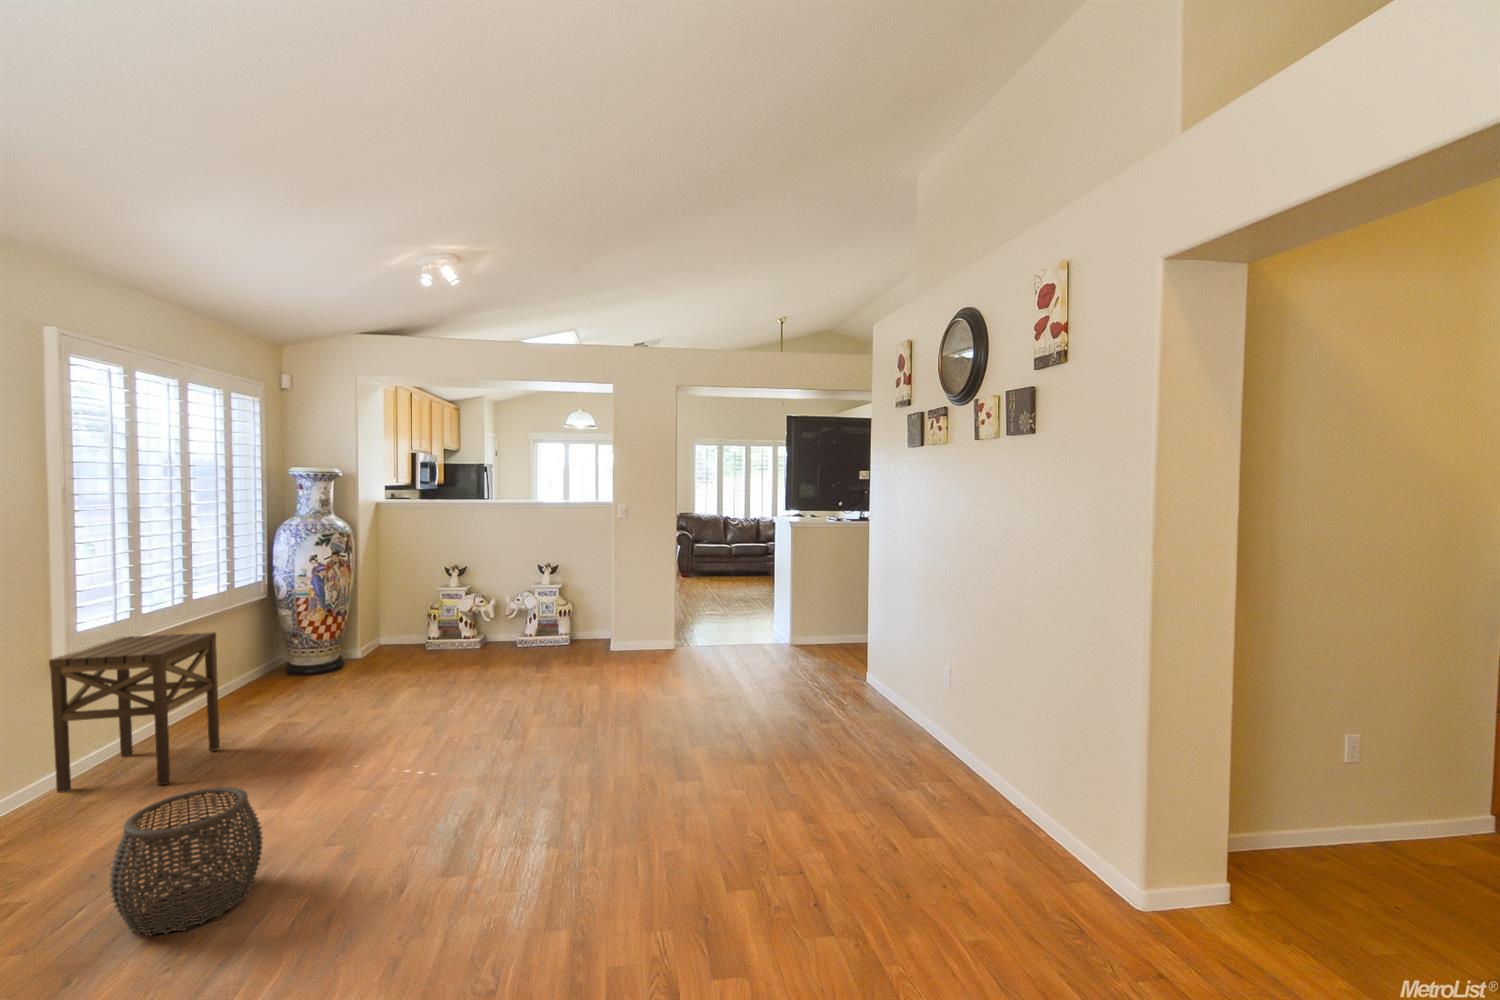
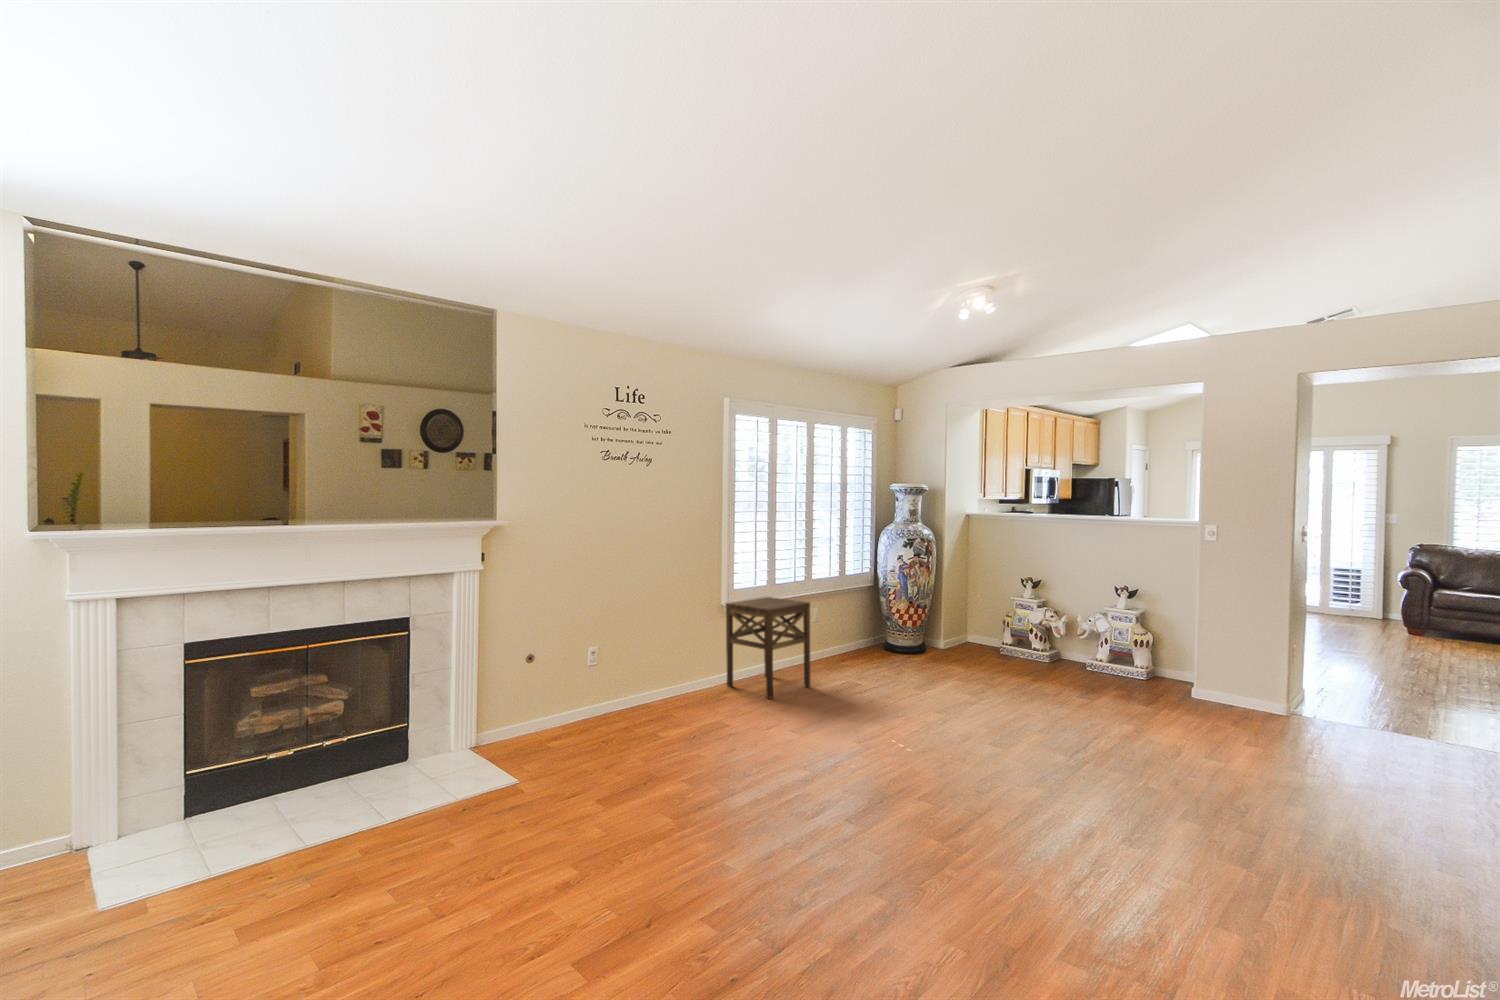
woven basket: present [110,787,263,936] -> none [690,695,766,778]

